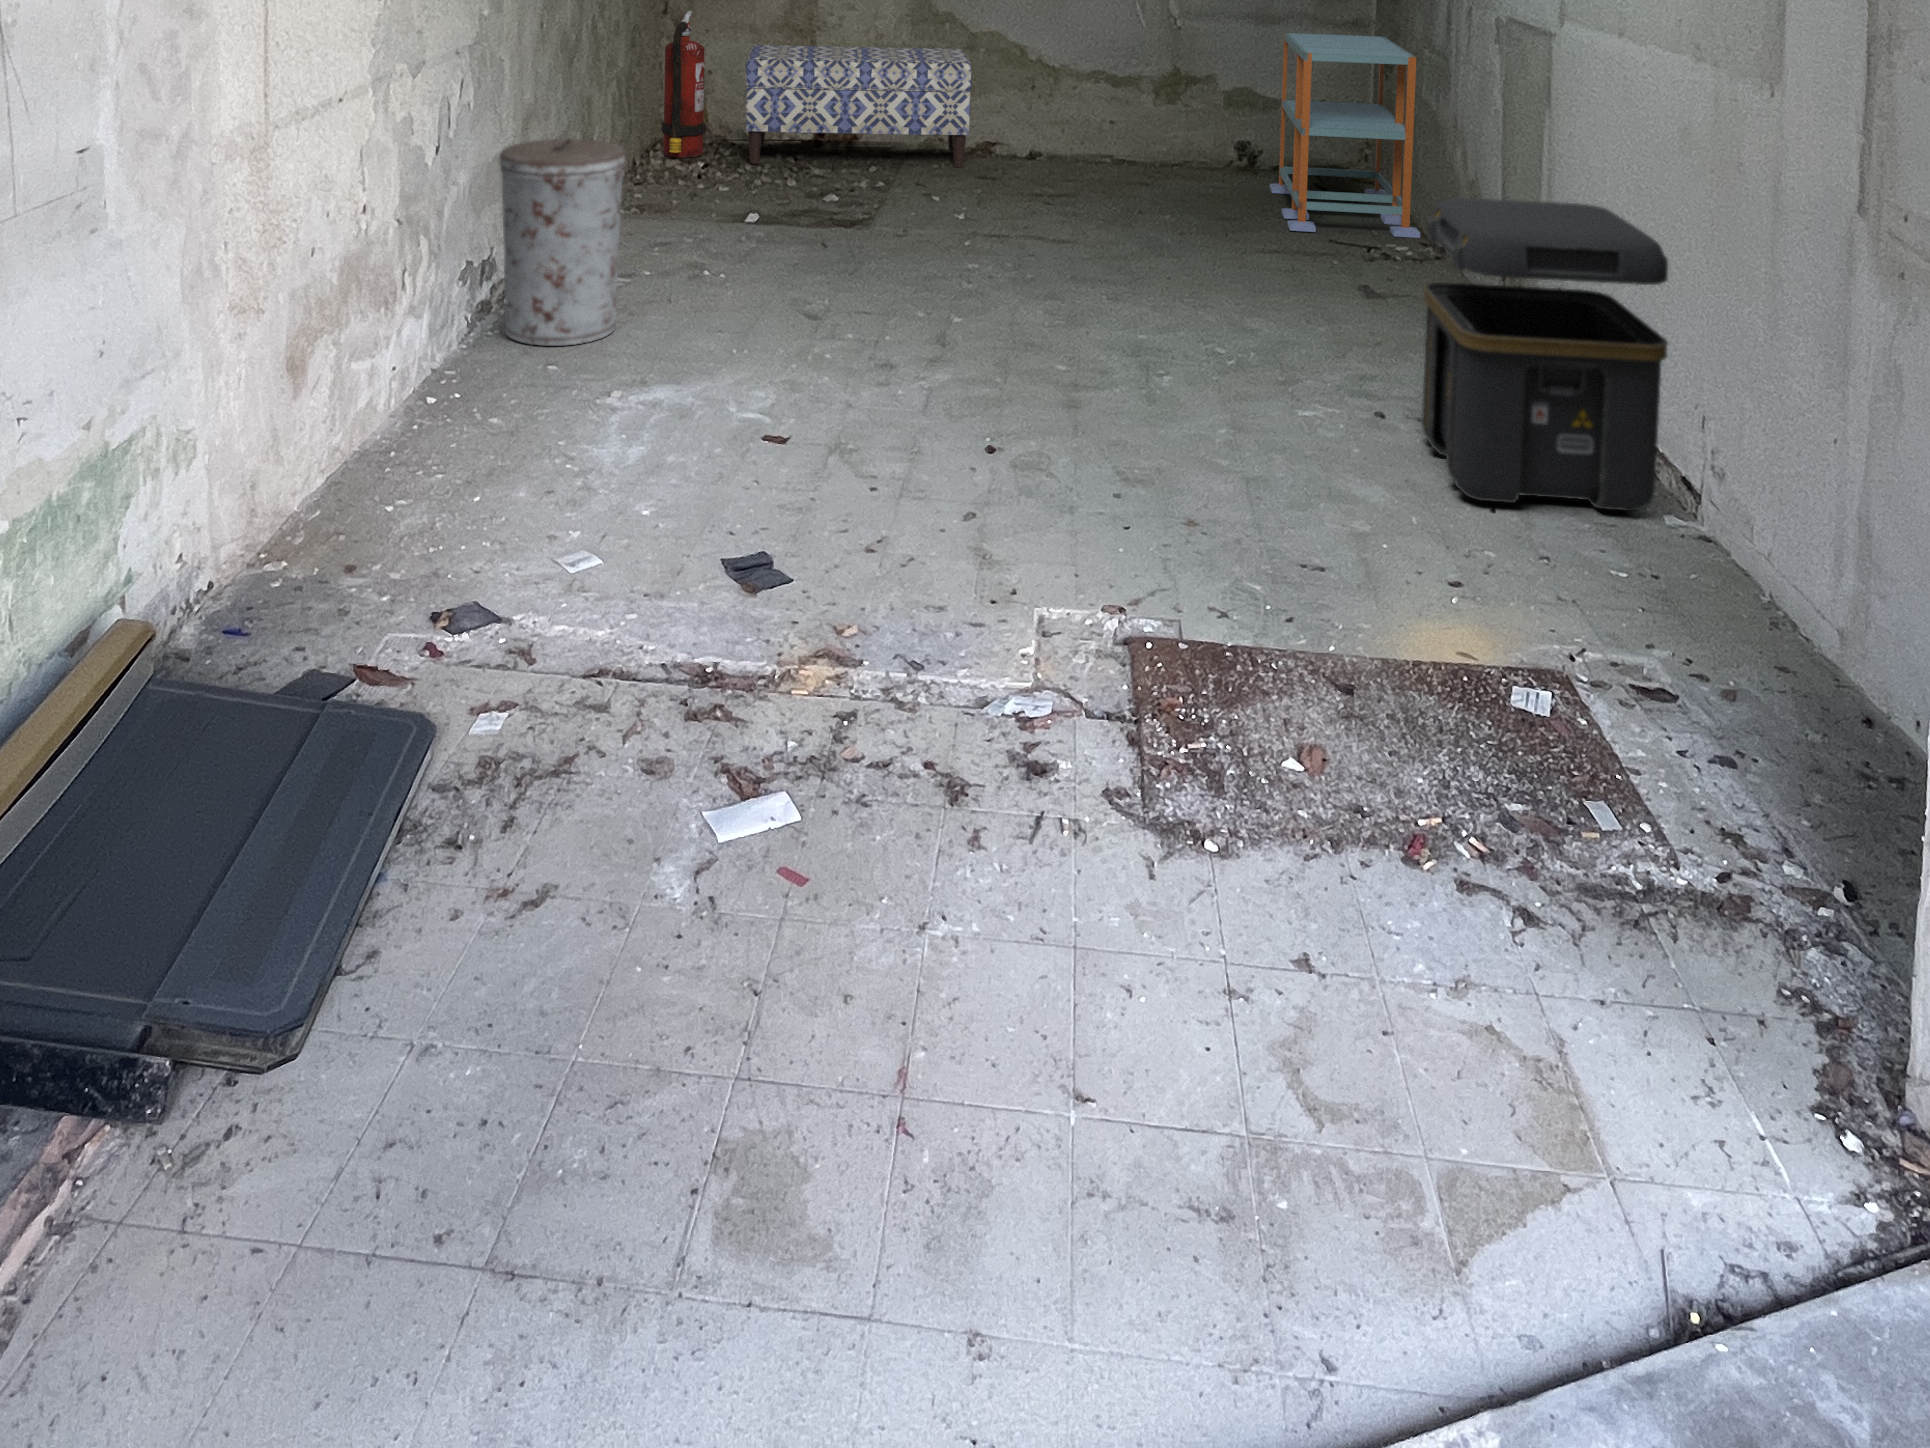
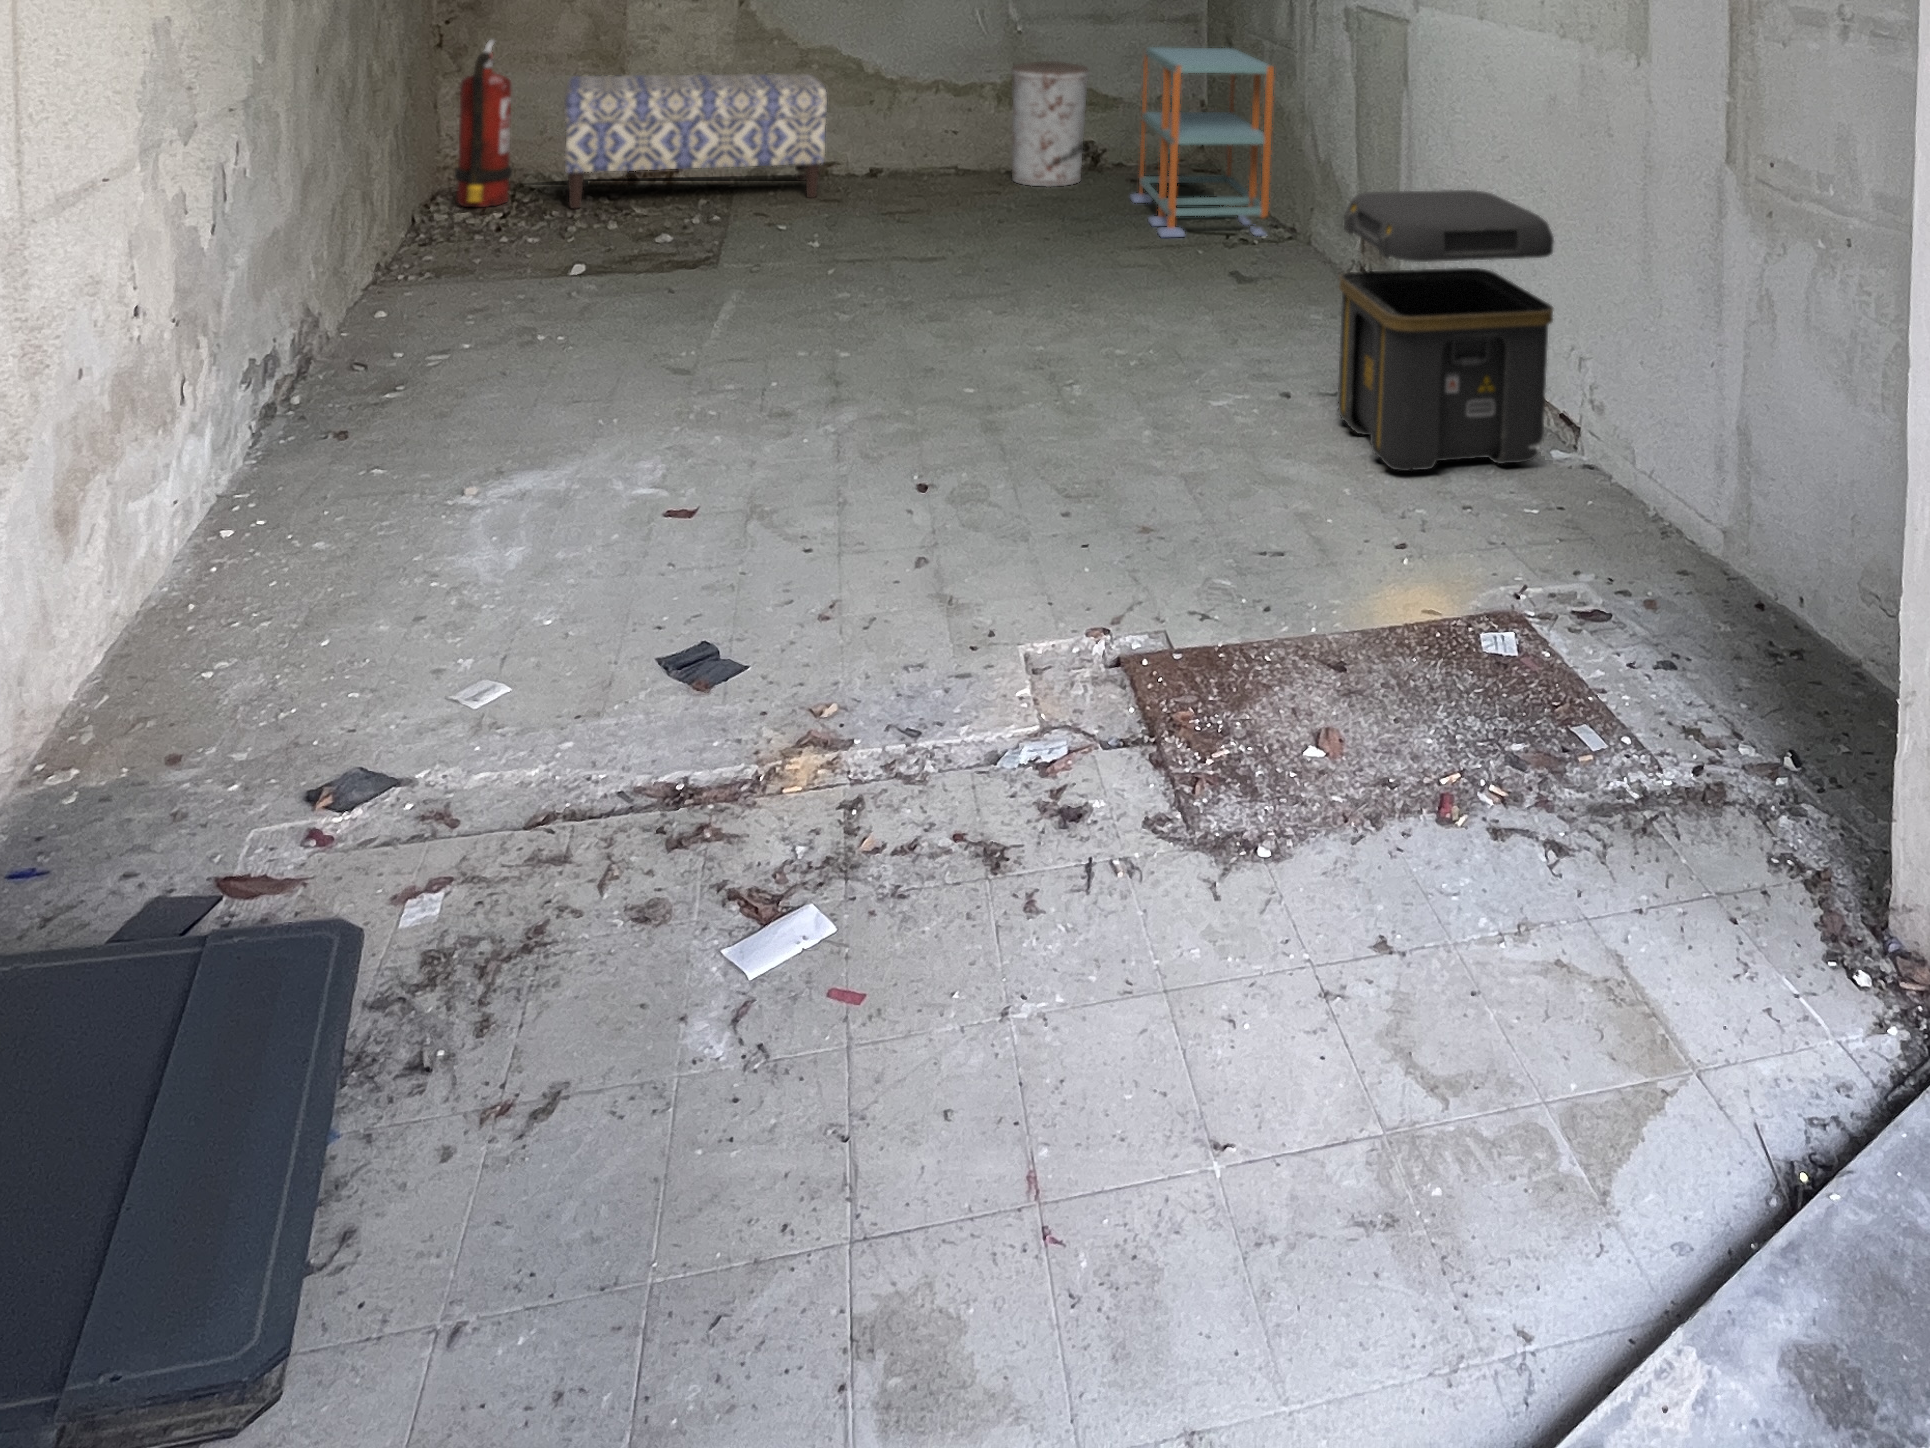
trash can: present [499,139,625,346] -> present [1011,61,1089,187]

